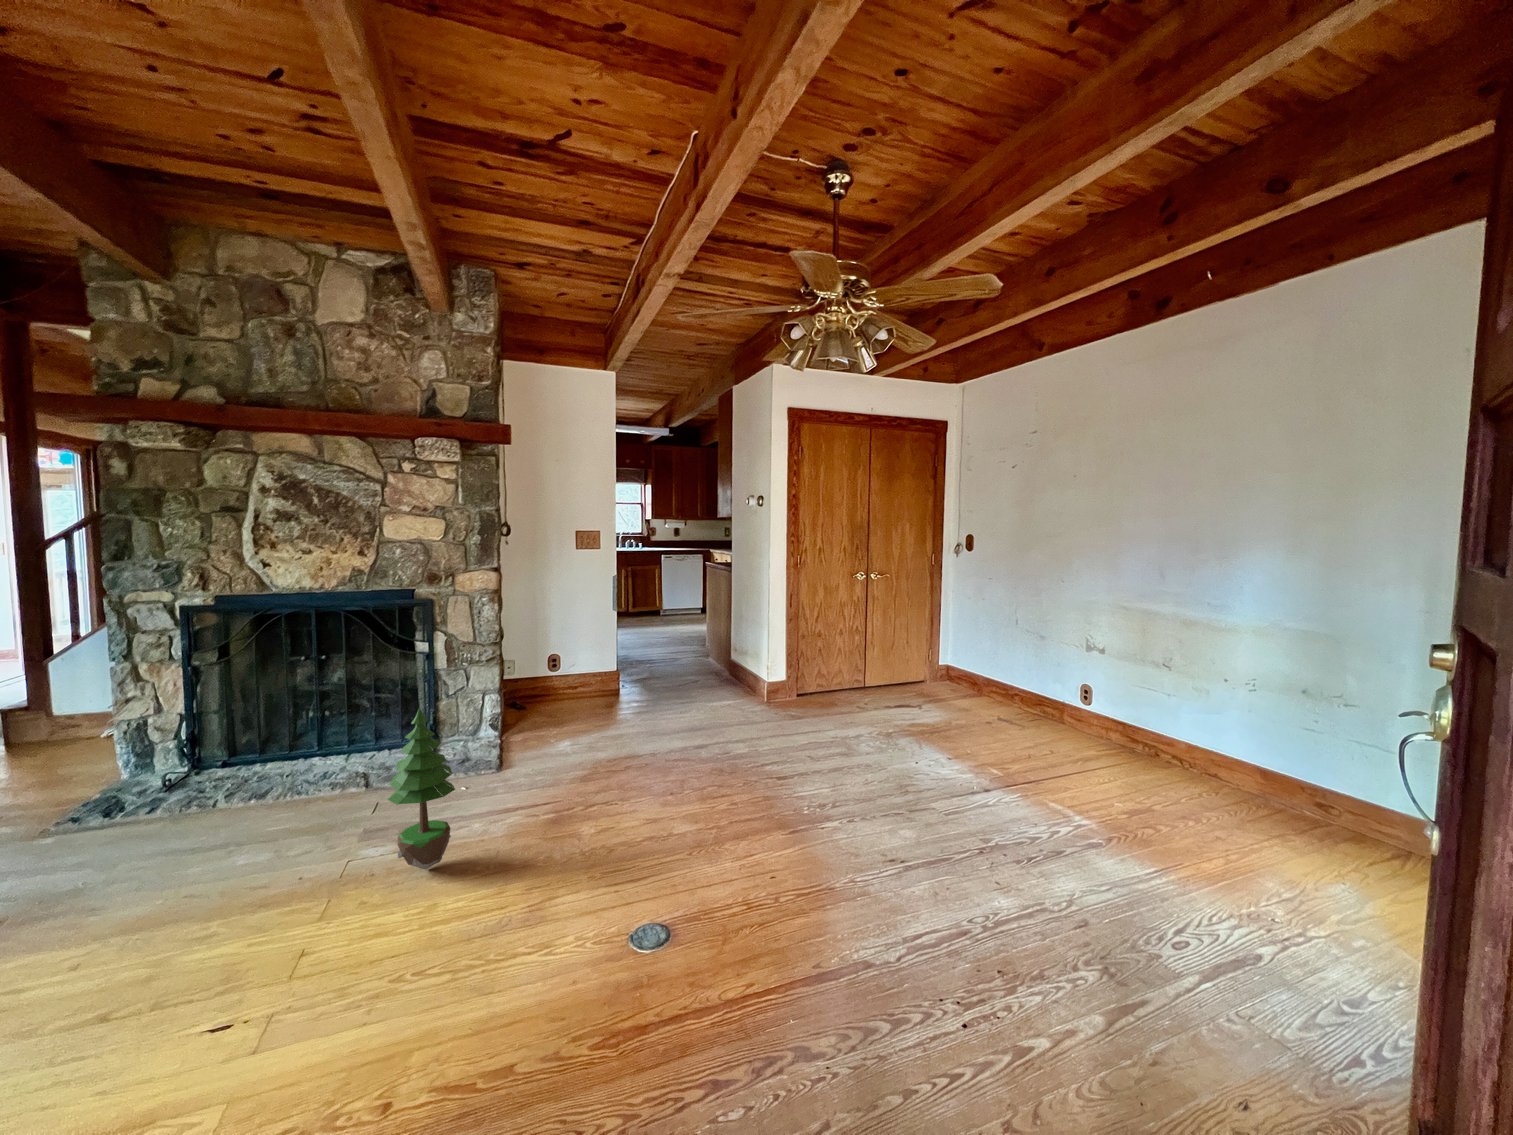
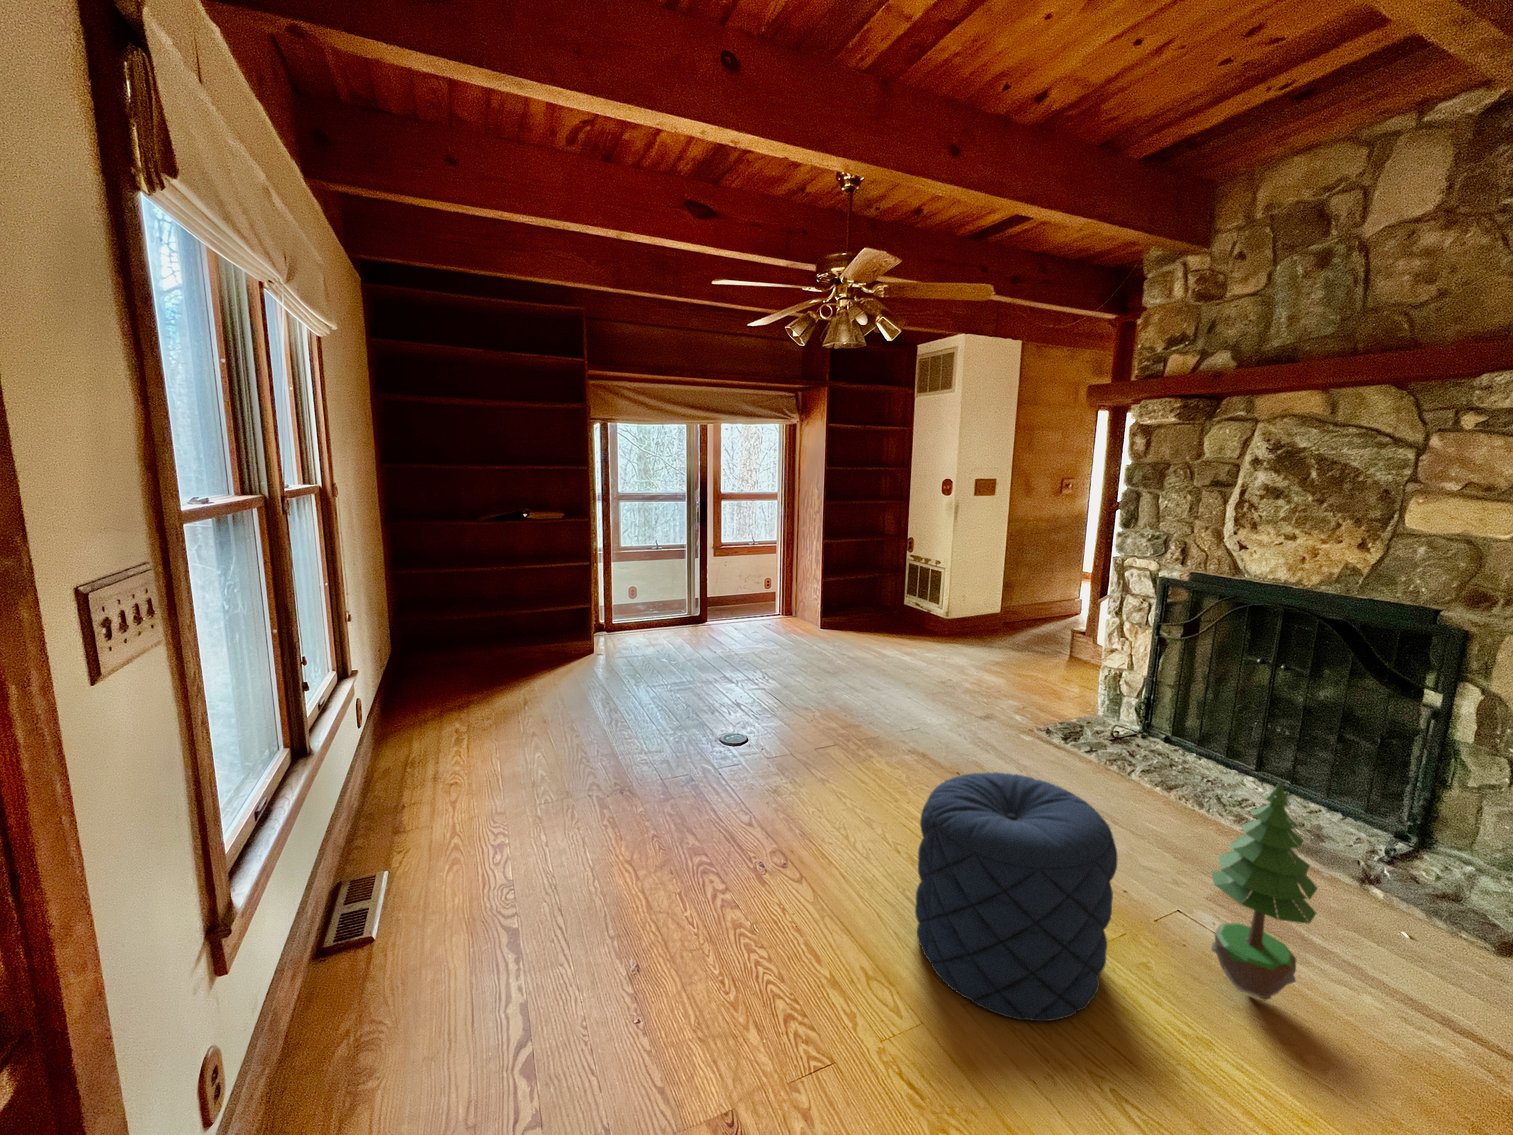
pouf: none [99,799,357,1076] -> present [915,772,1117,1021]

